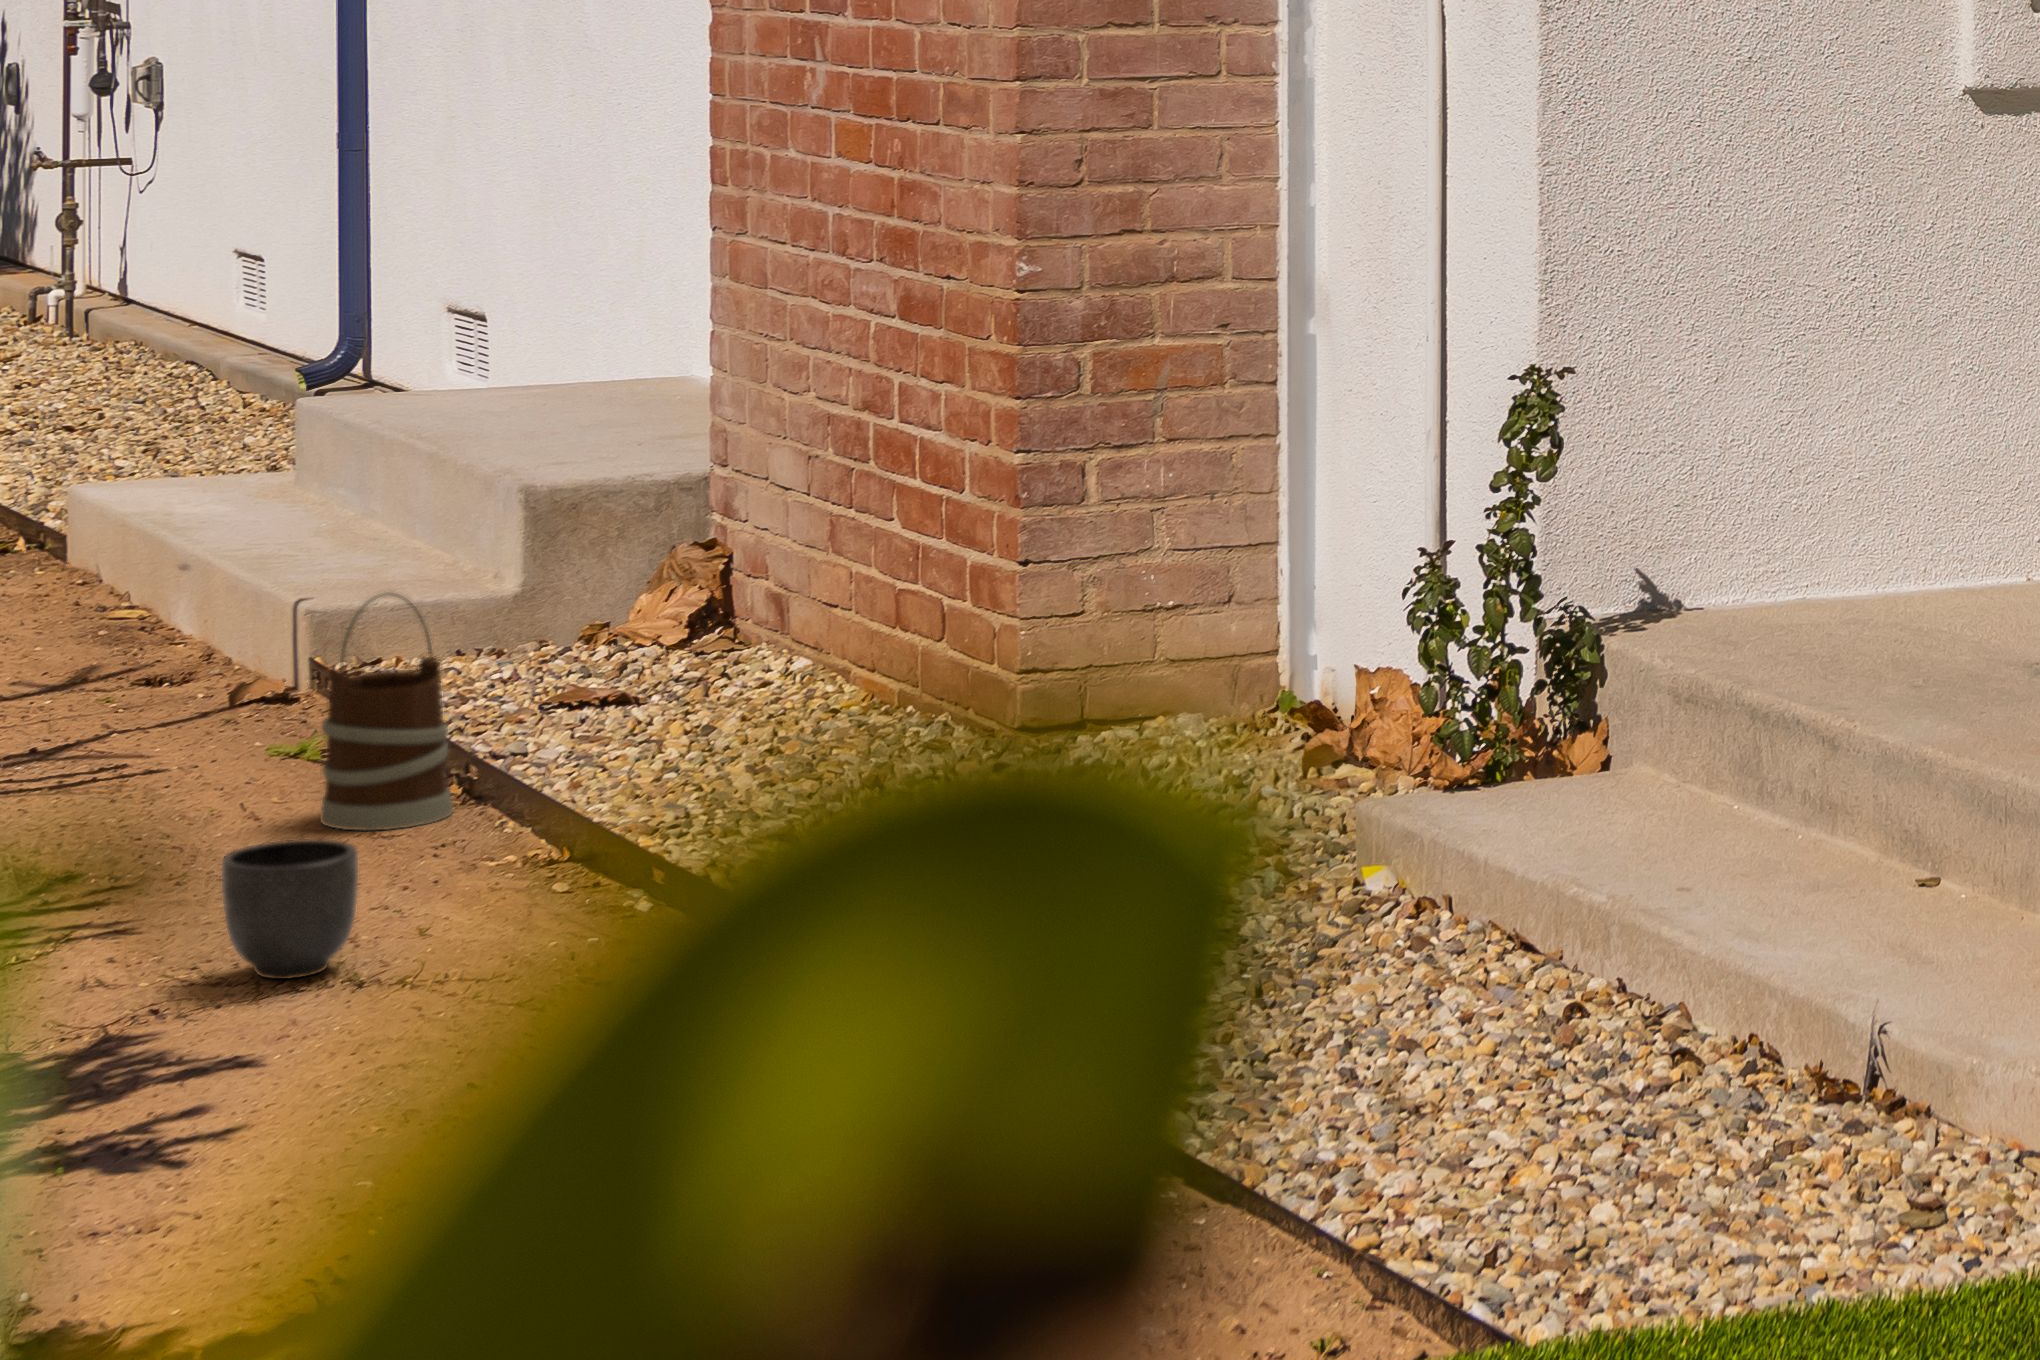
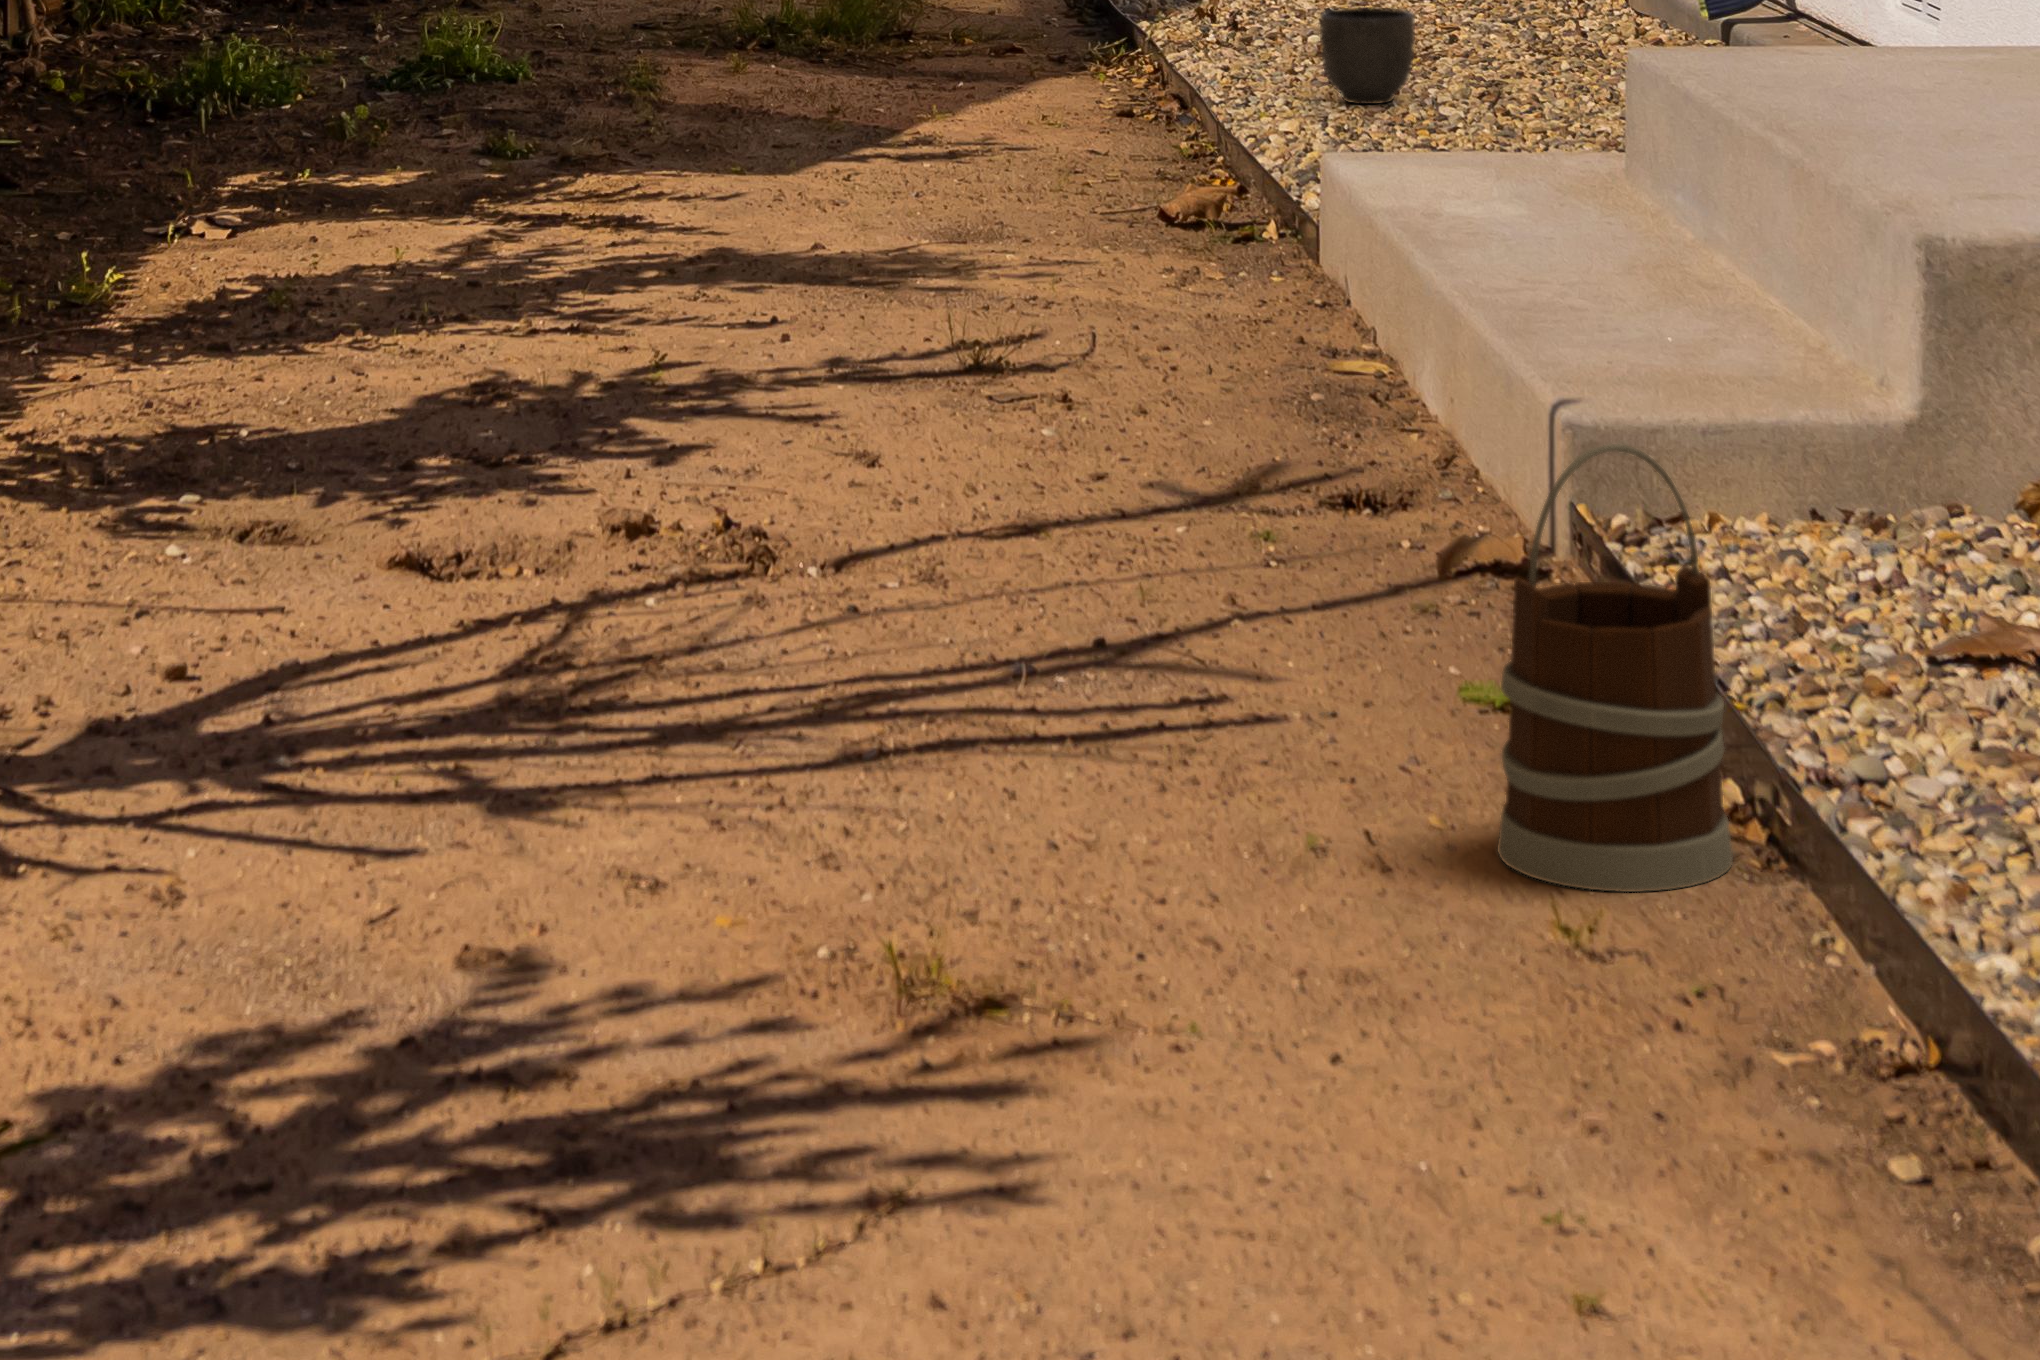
planter: present [222,839,358,979] -> present [1320,7,1415,104]

